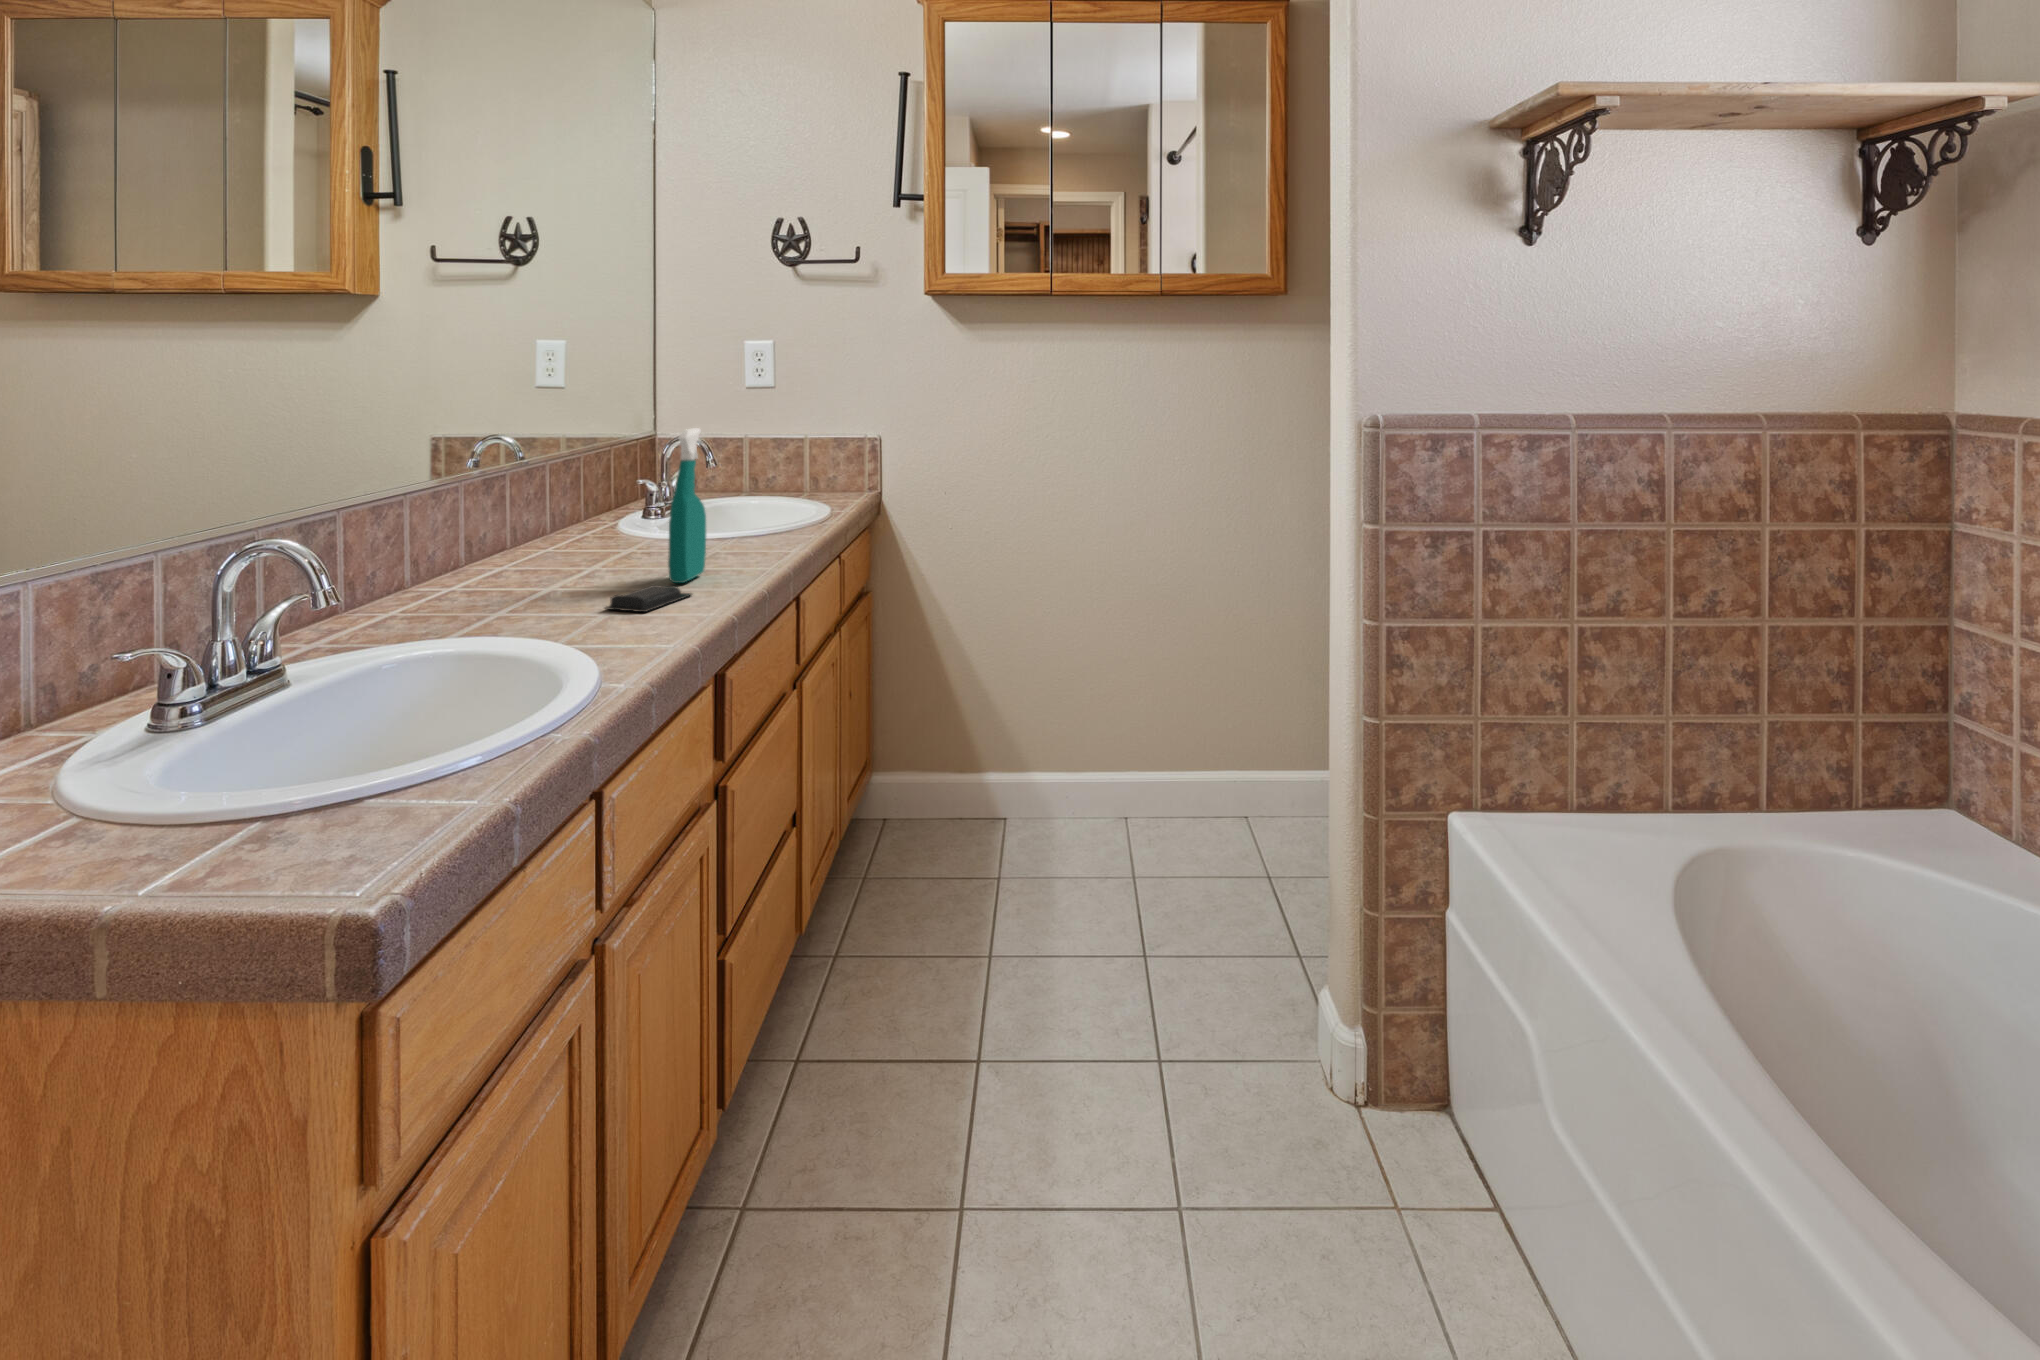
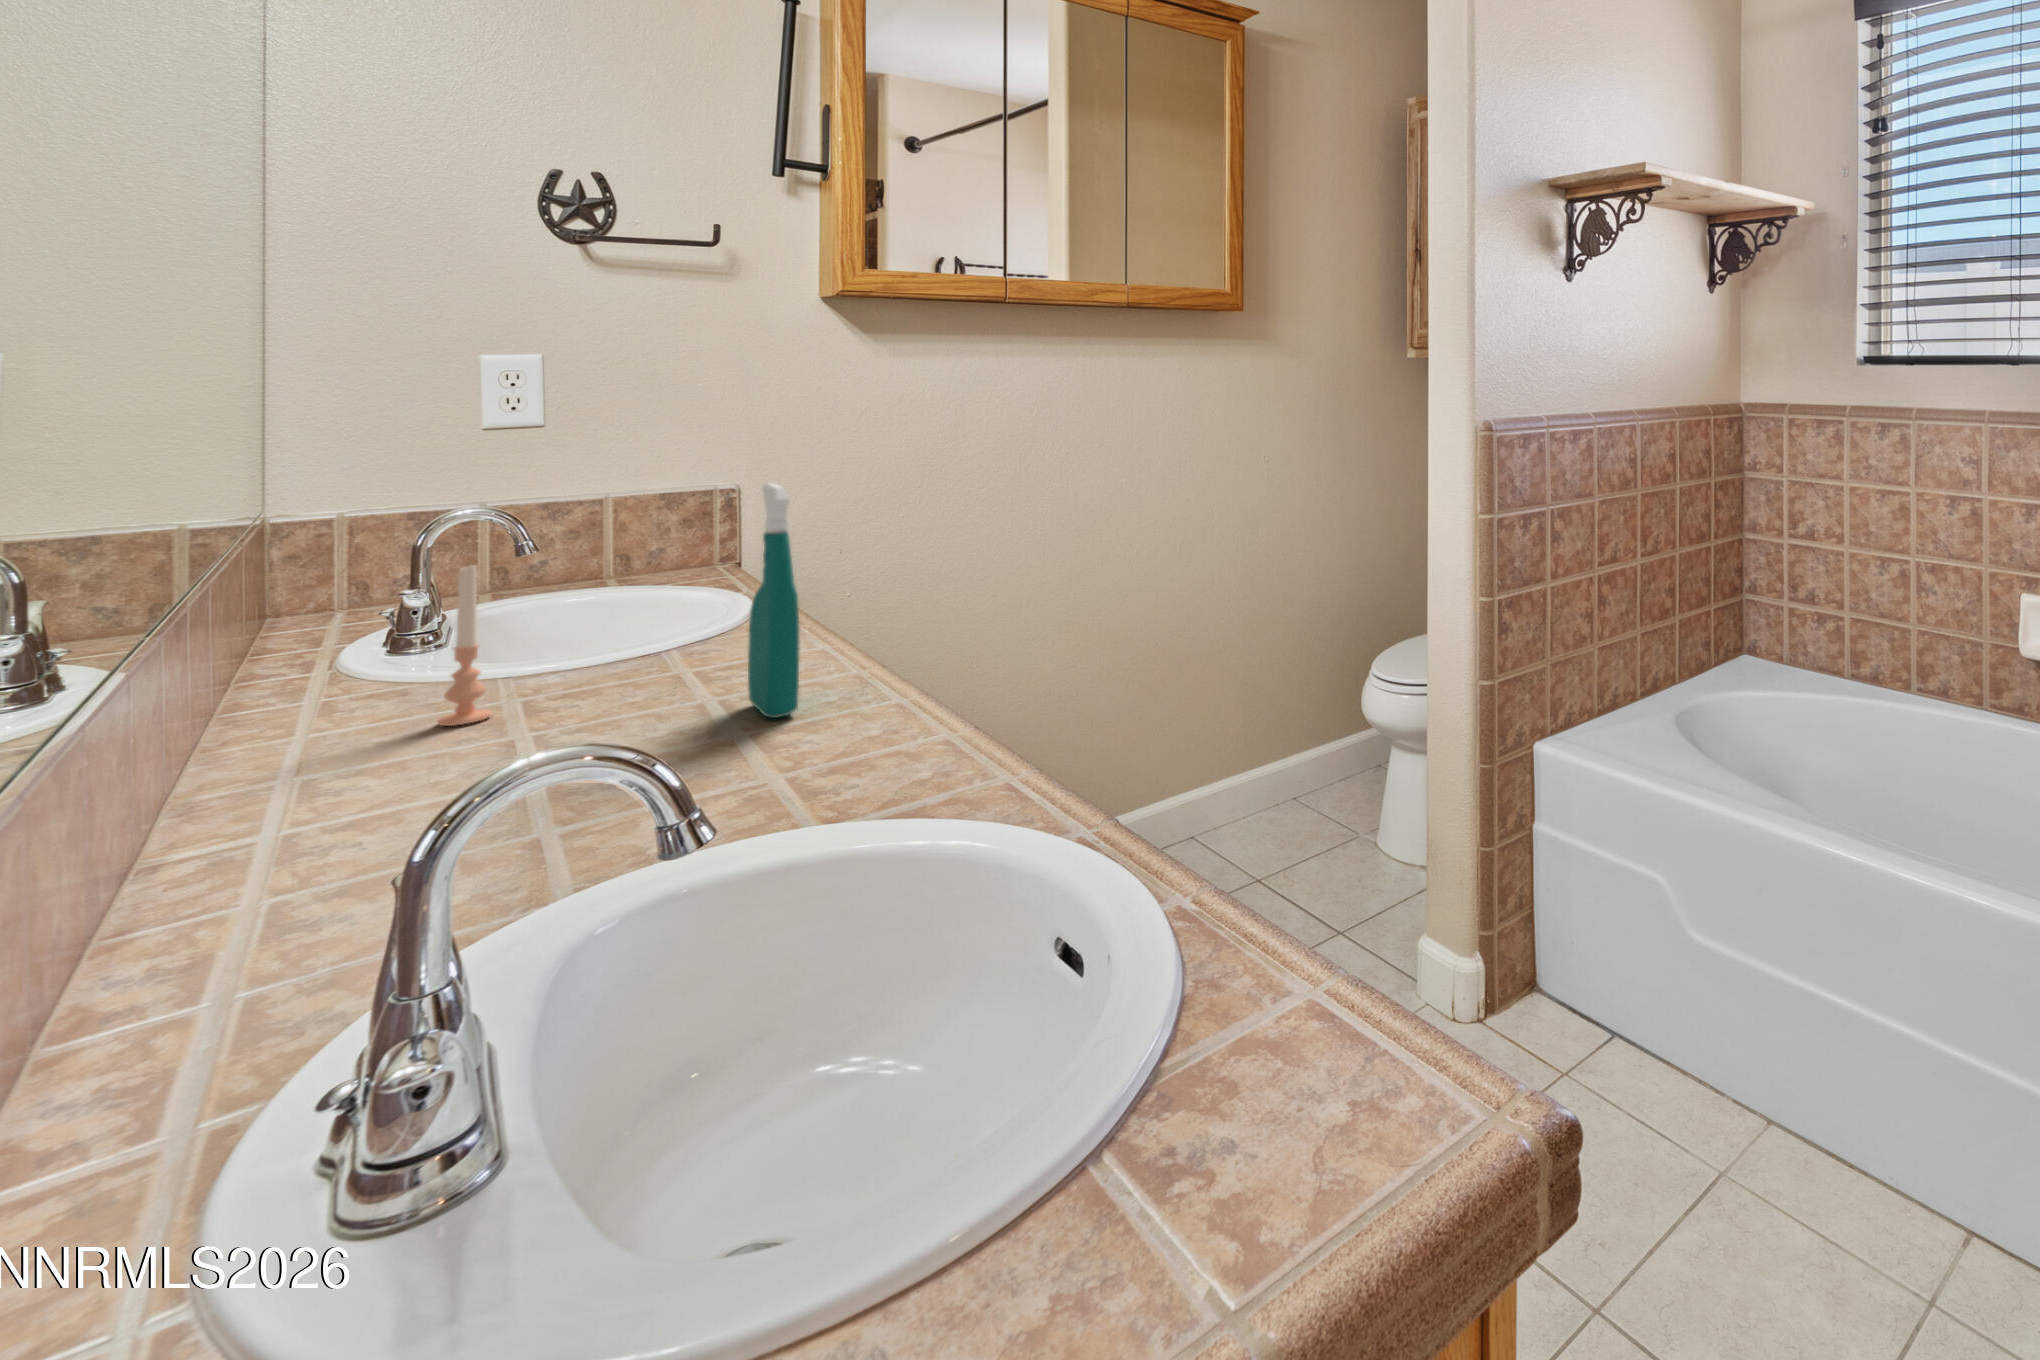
candle: none [587,465,611,558] -> present [438,565,492,726]
soap bar: present [605,585,692,612] -> none [781,716,866,773]

